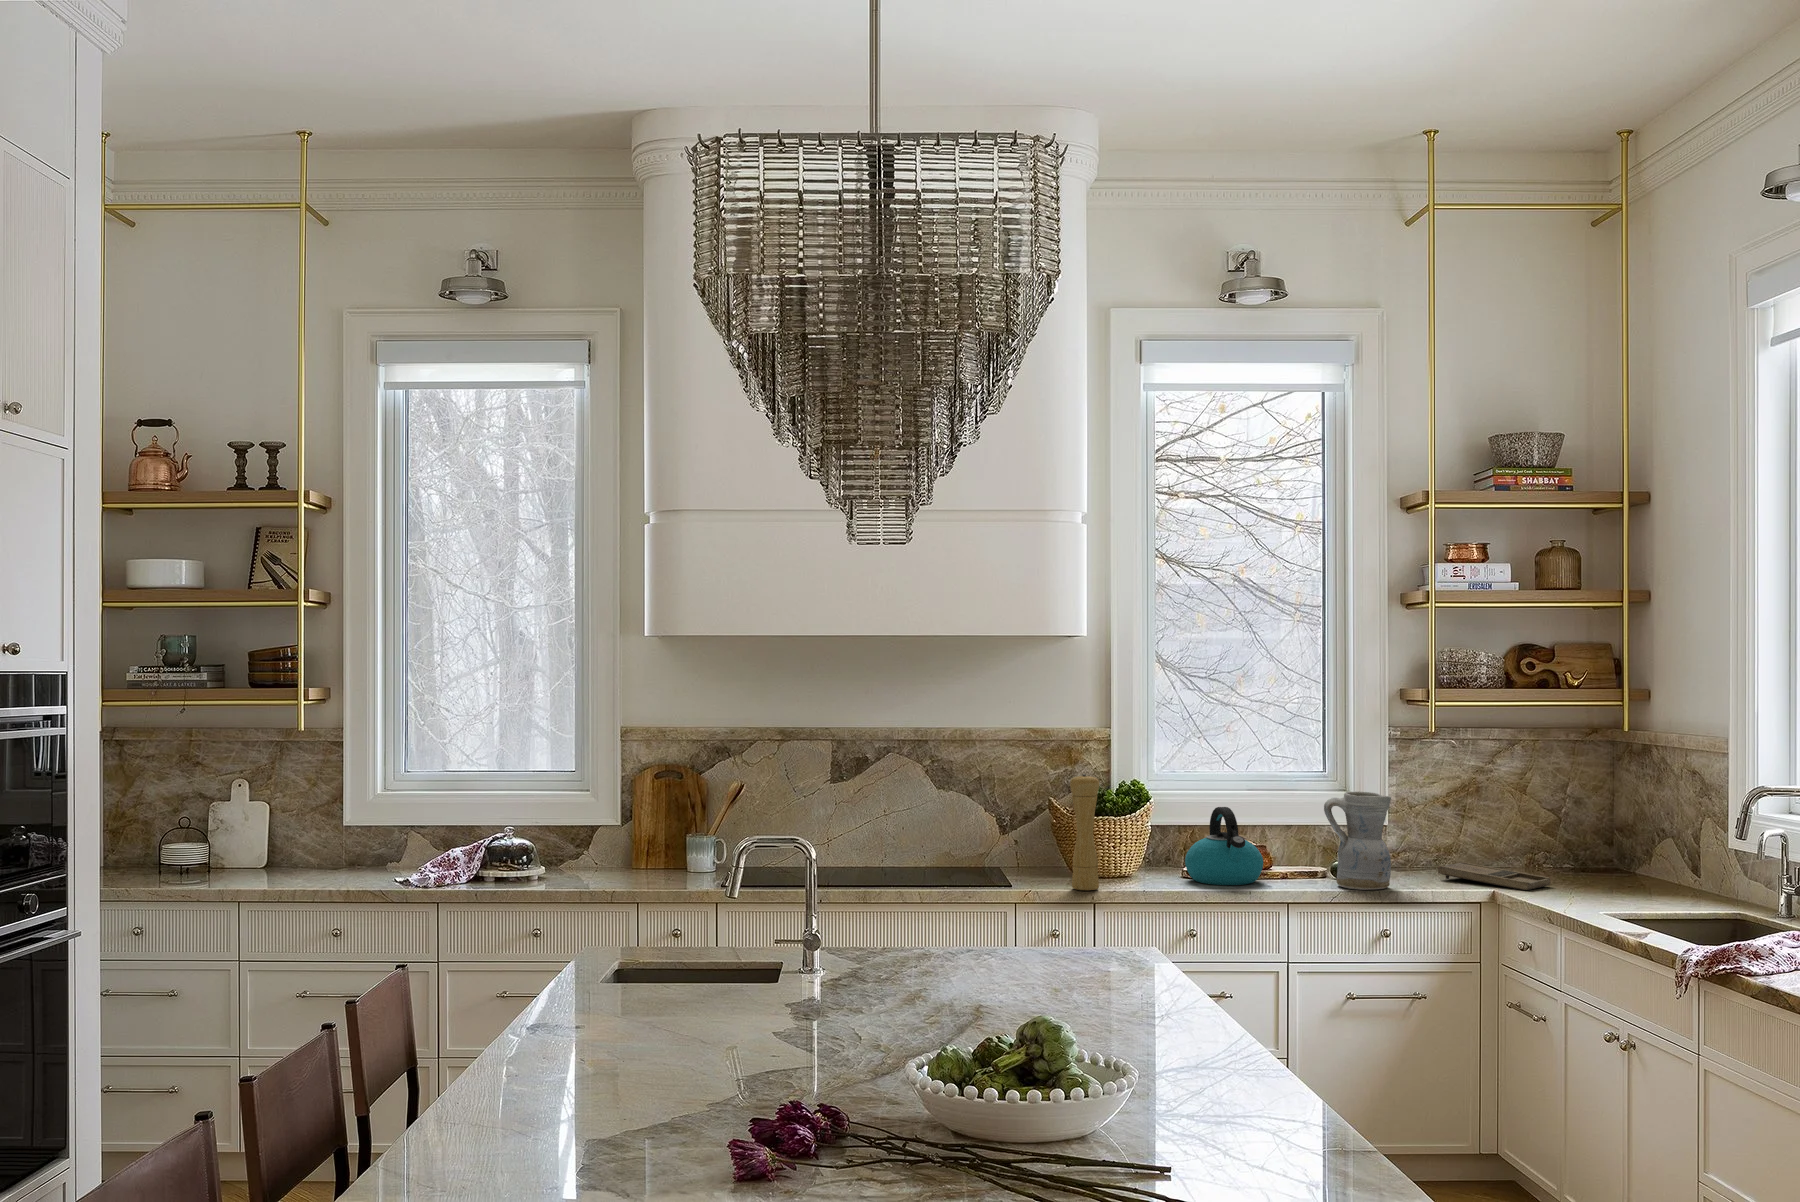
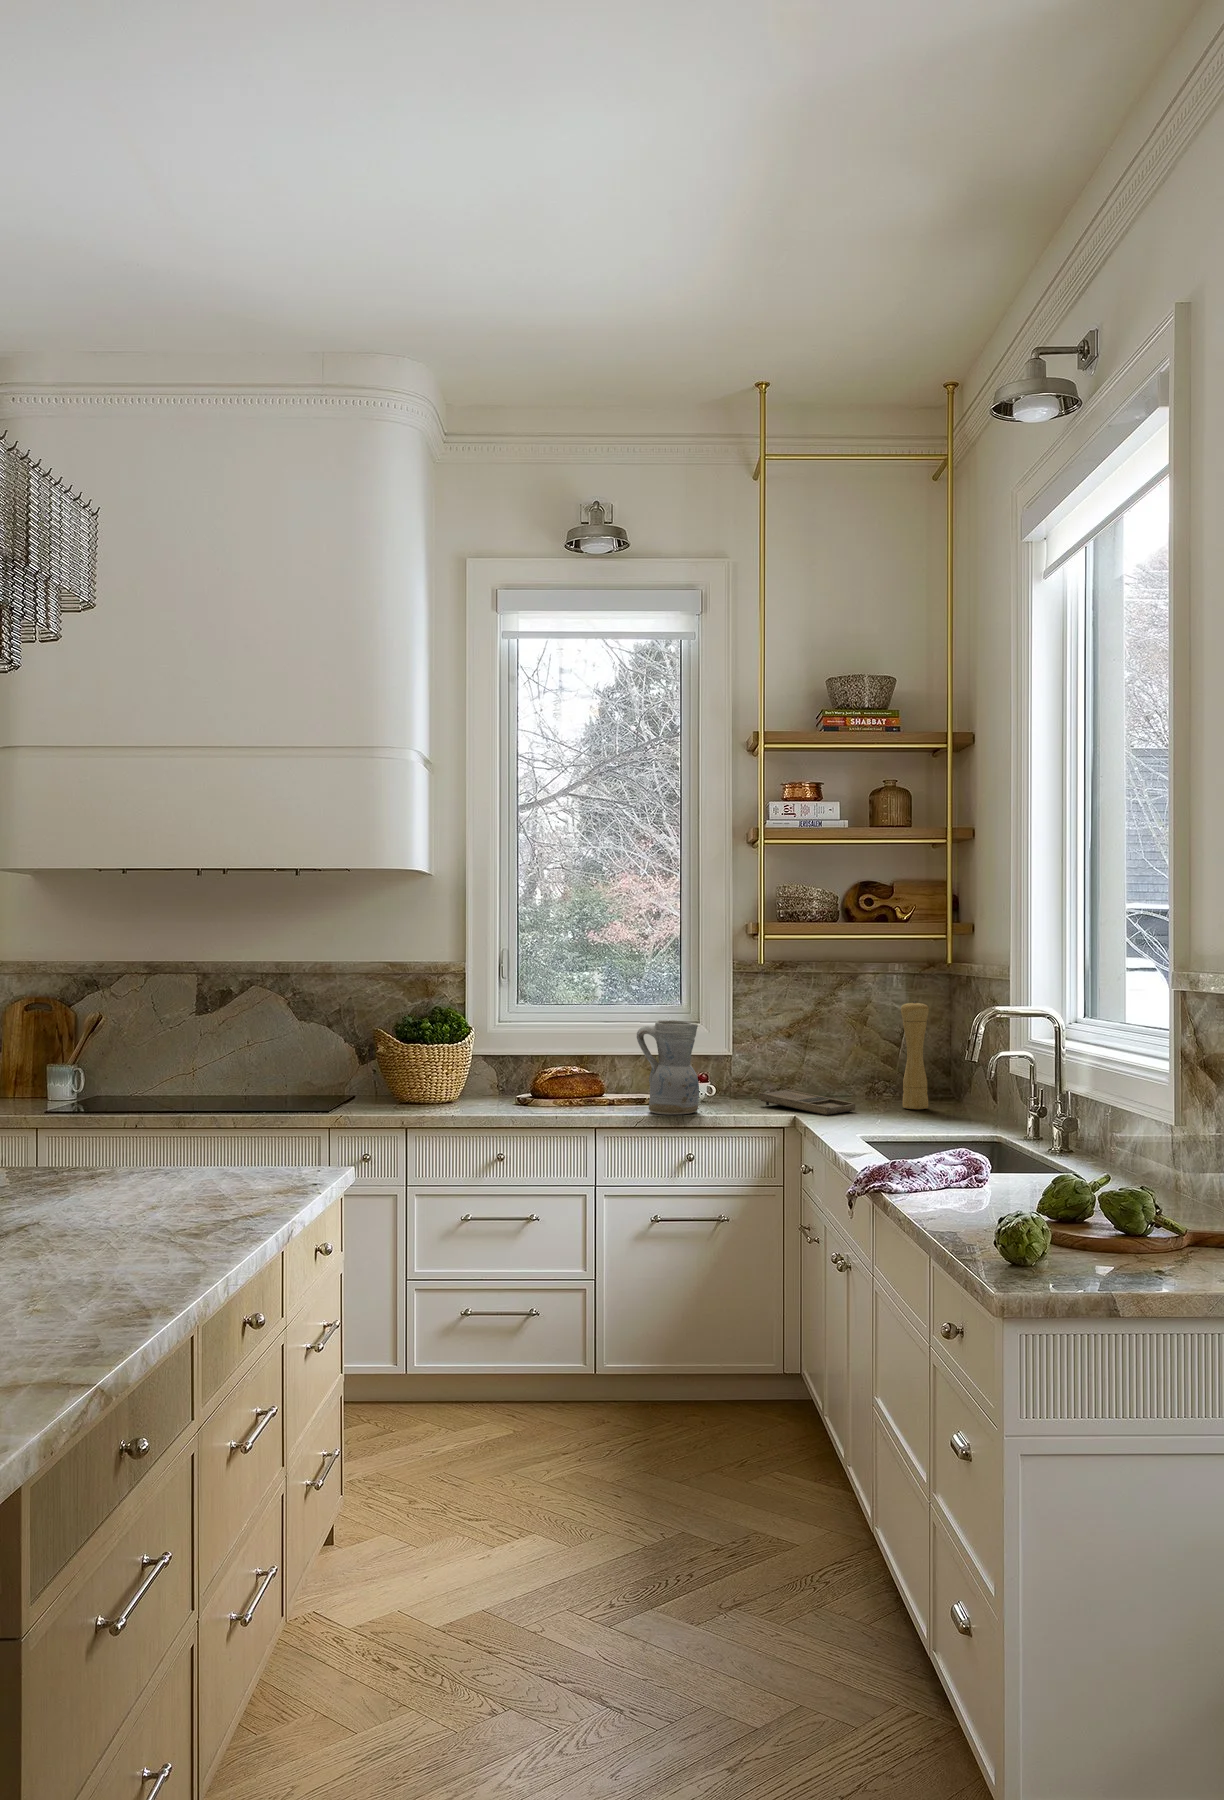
pepper mill: present [1070,774,1099,890] -> present [901,1001,929,1109]
kettle: present [1185,807,1263,885] -> none [511,1036,586,1111]

